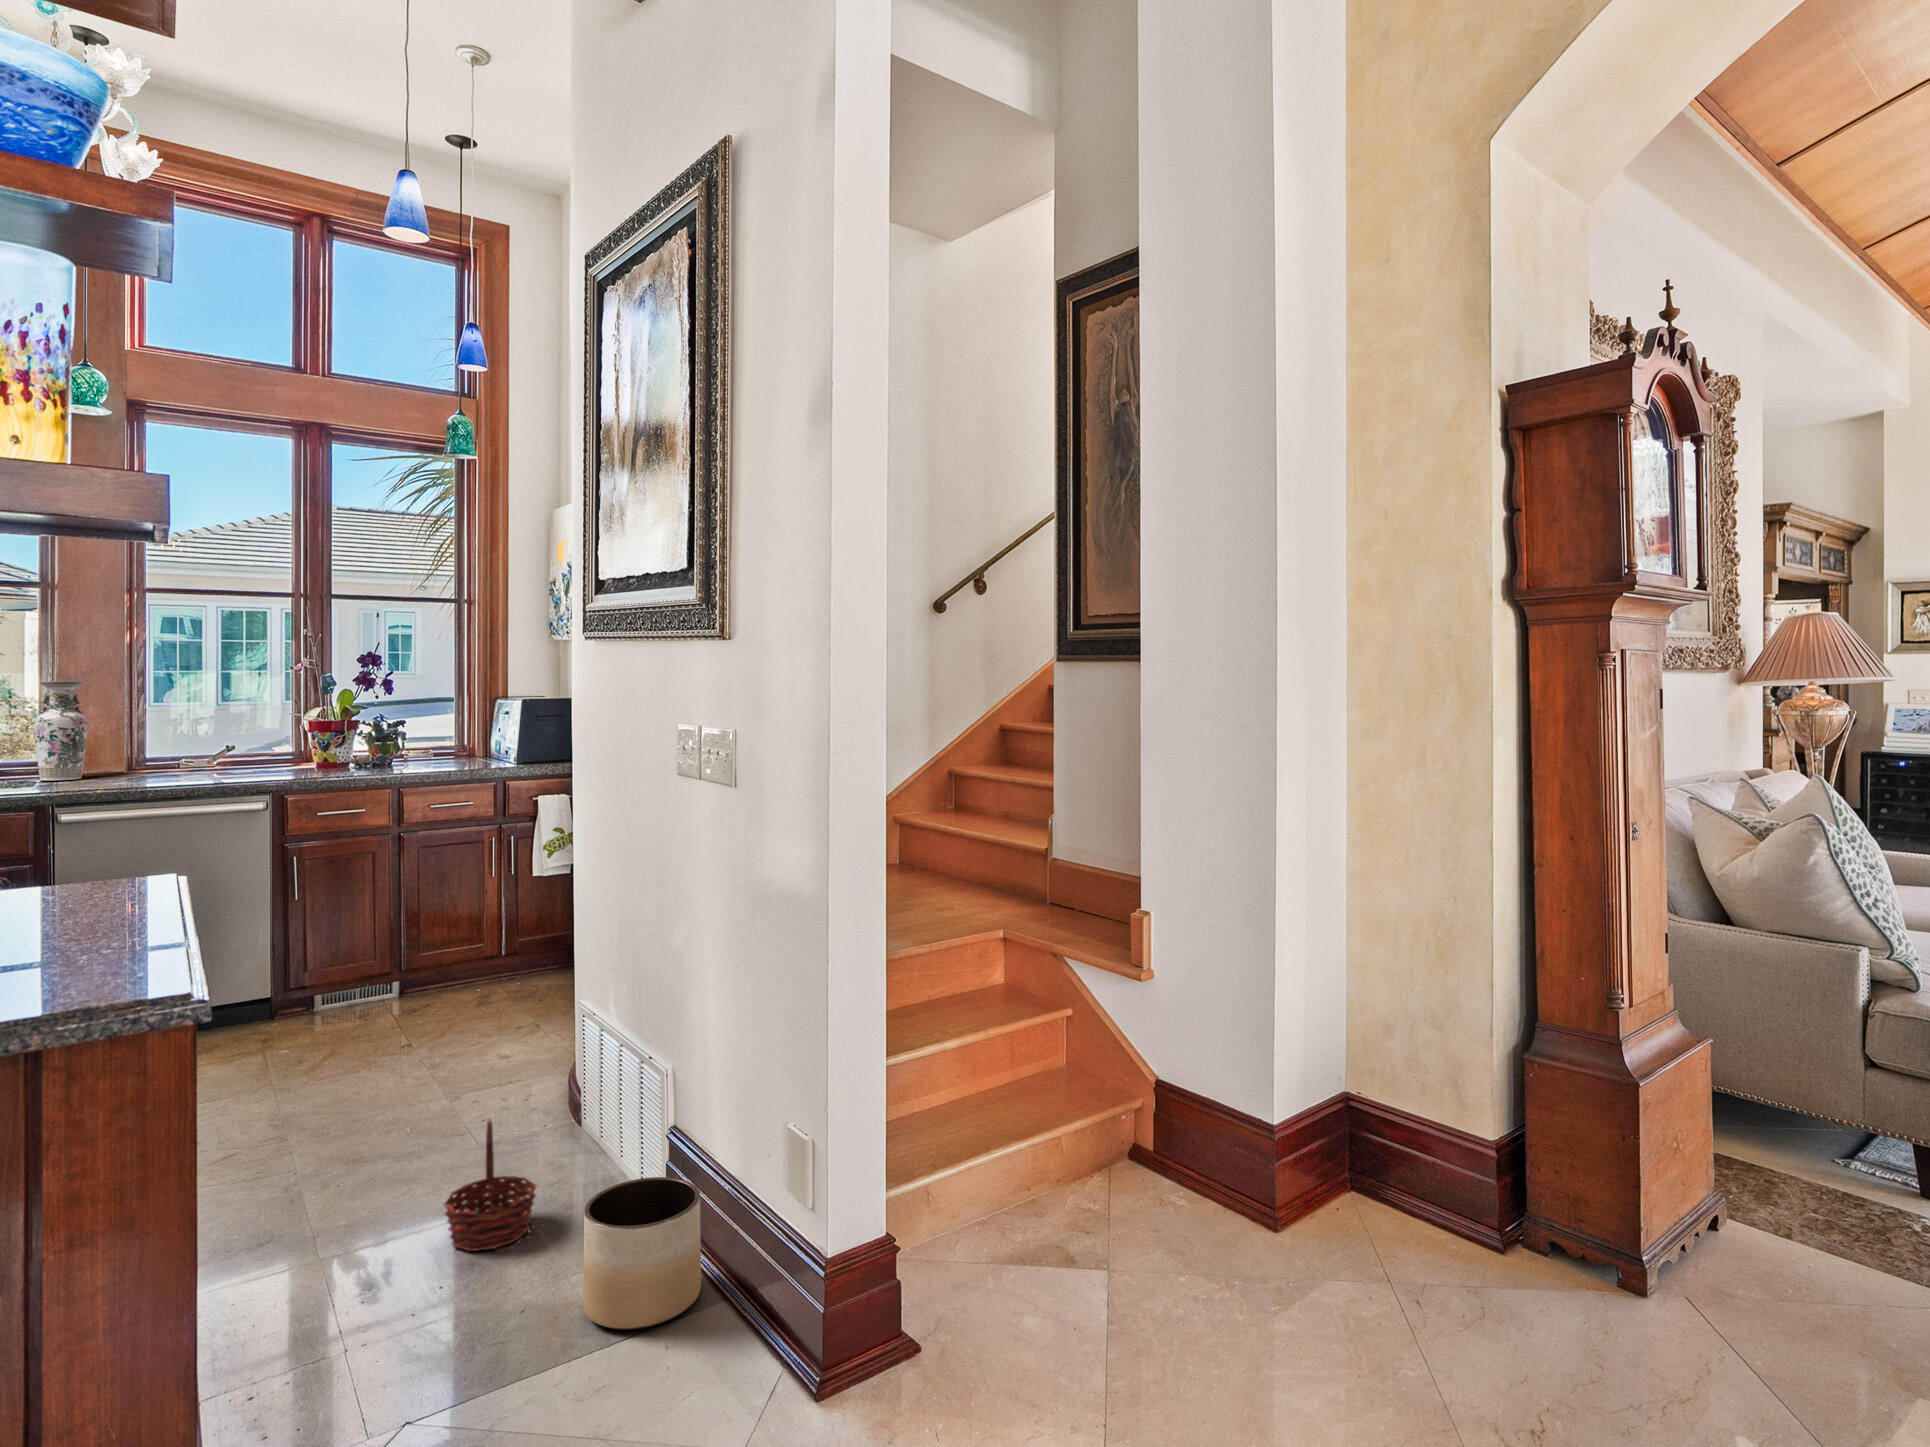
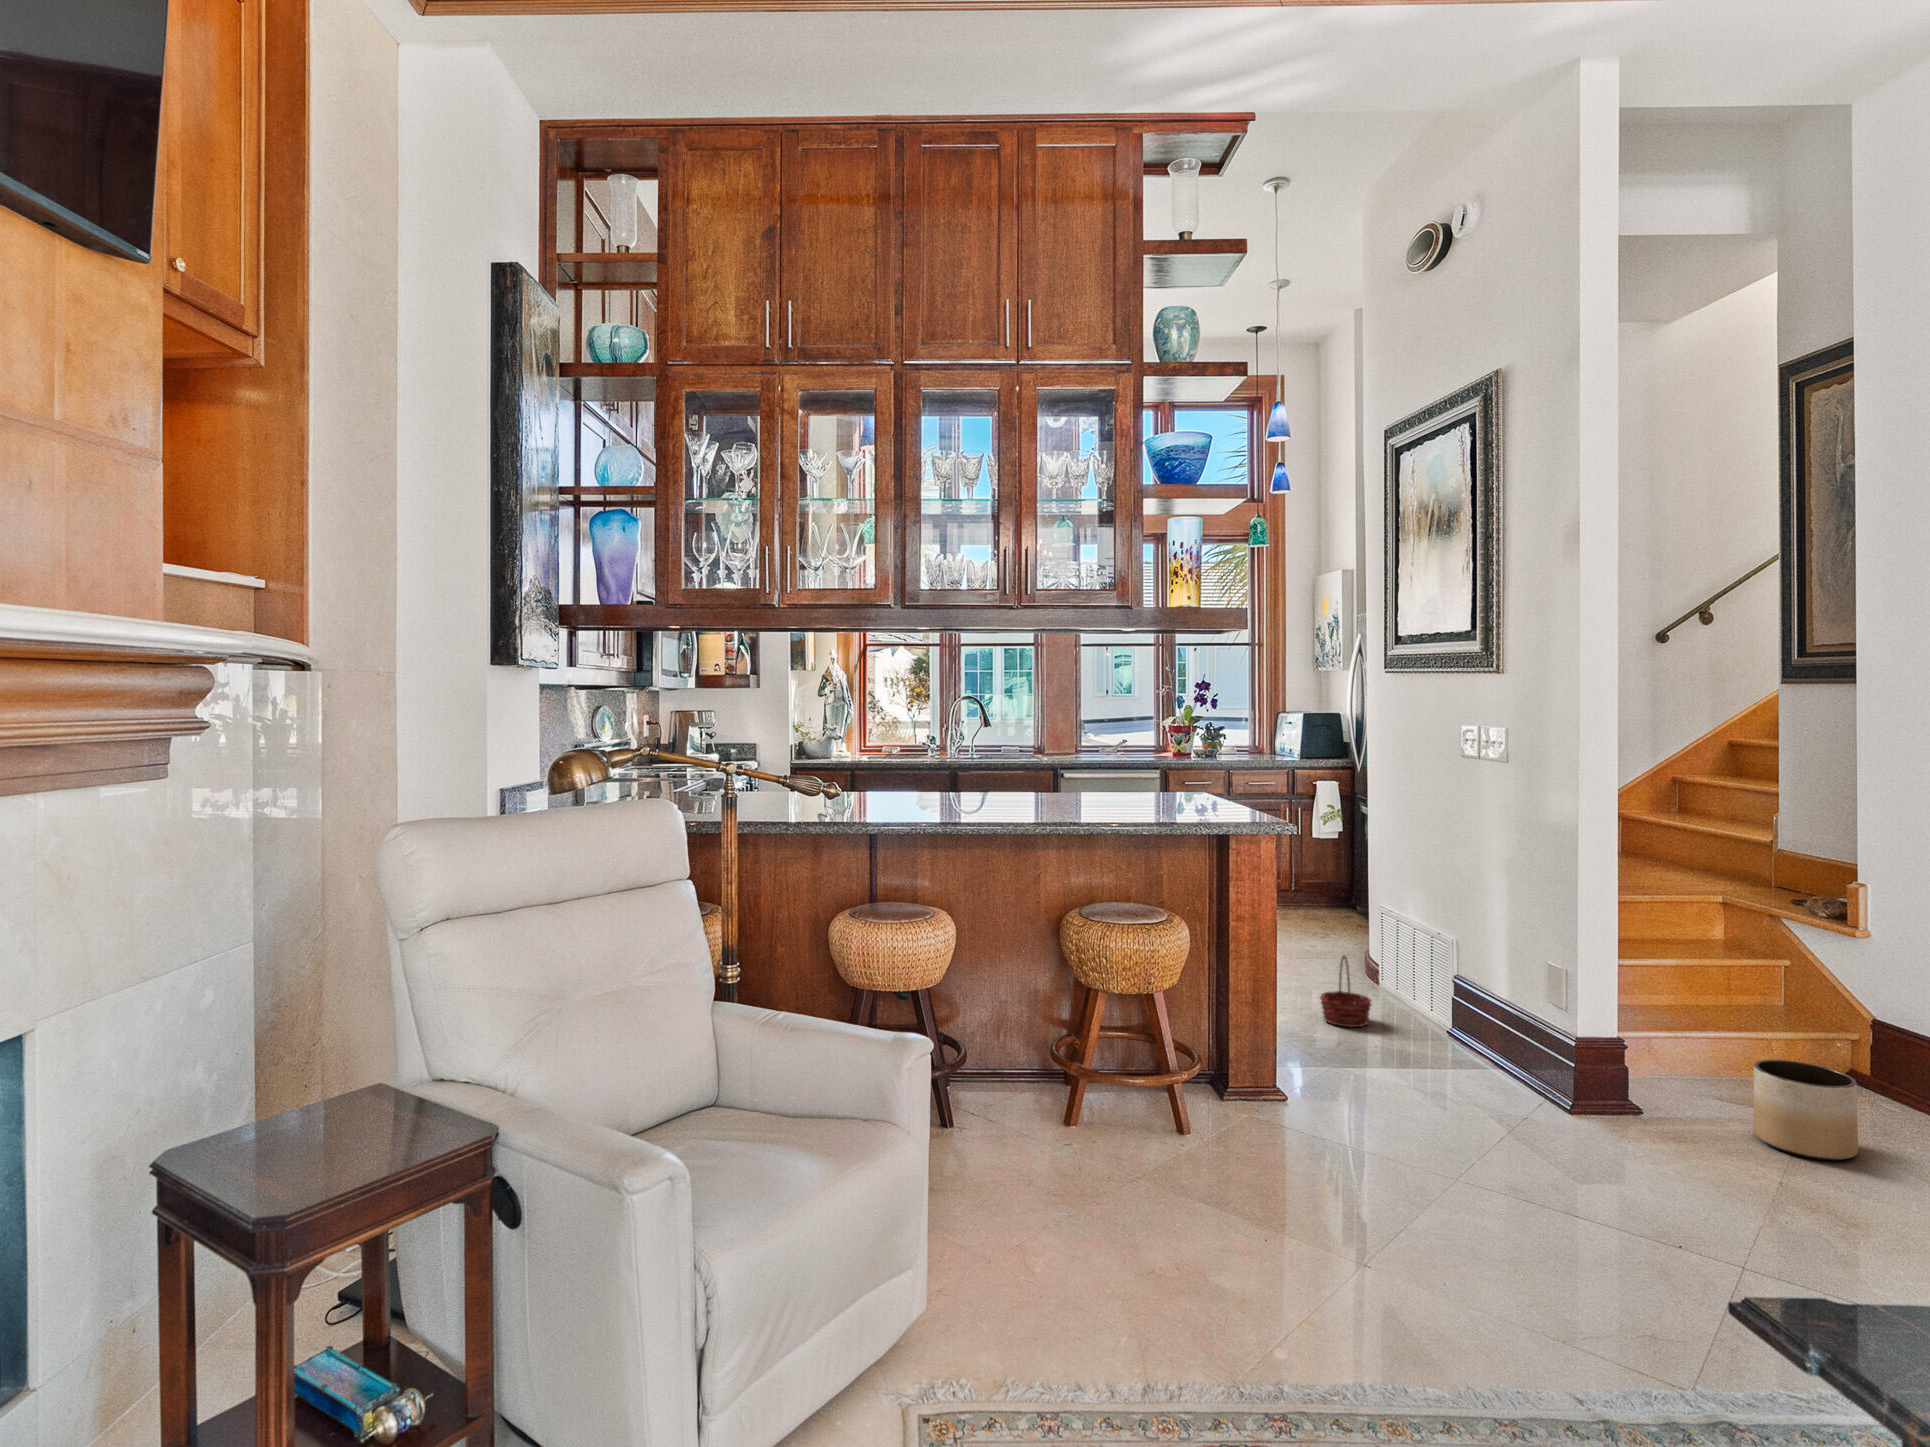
vase: present [34,681,87,781] -> none [1038,699,1062,755]
planter: present [583,1177,701,1330] -> present [1753,1060,1858,1160]

